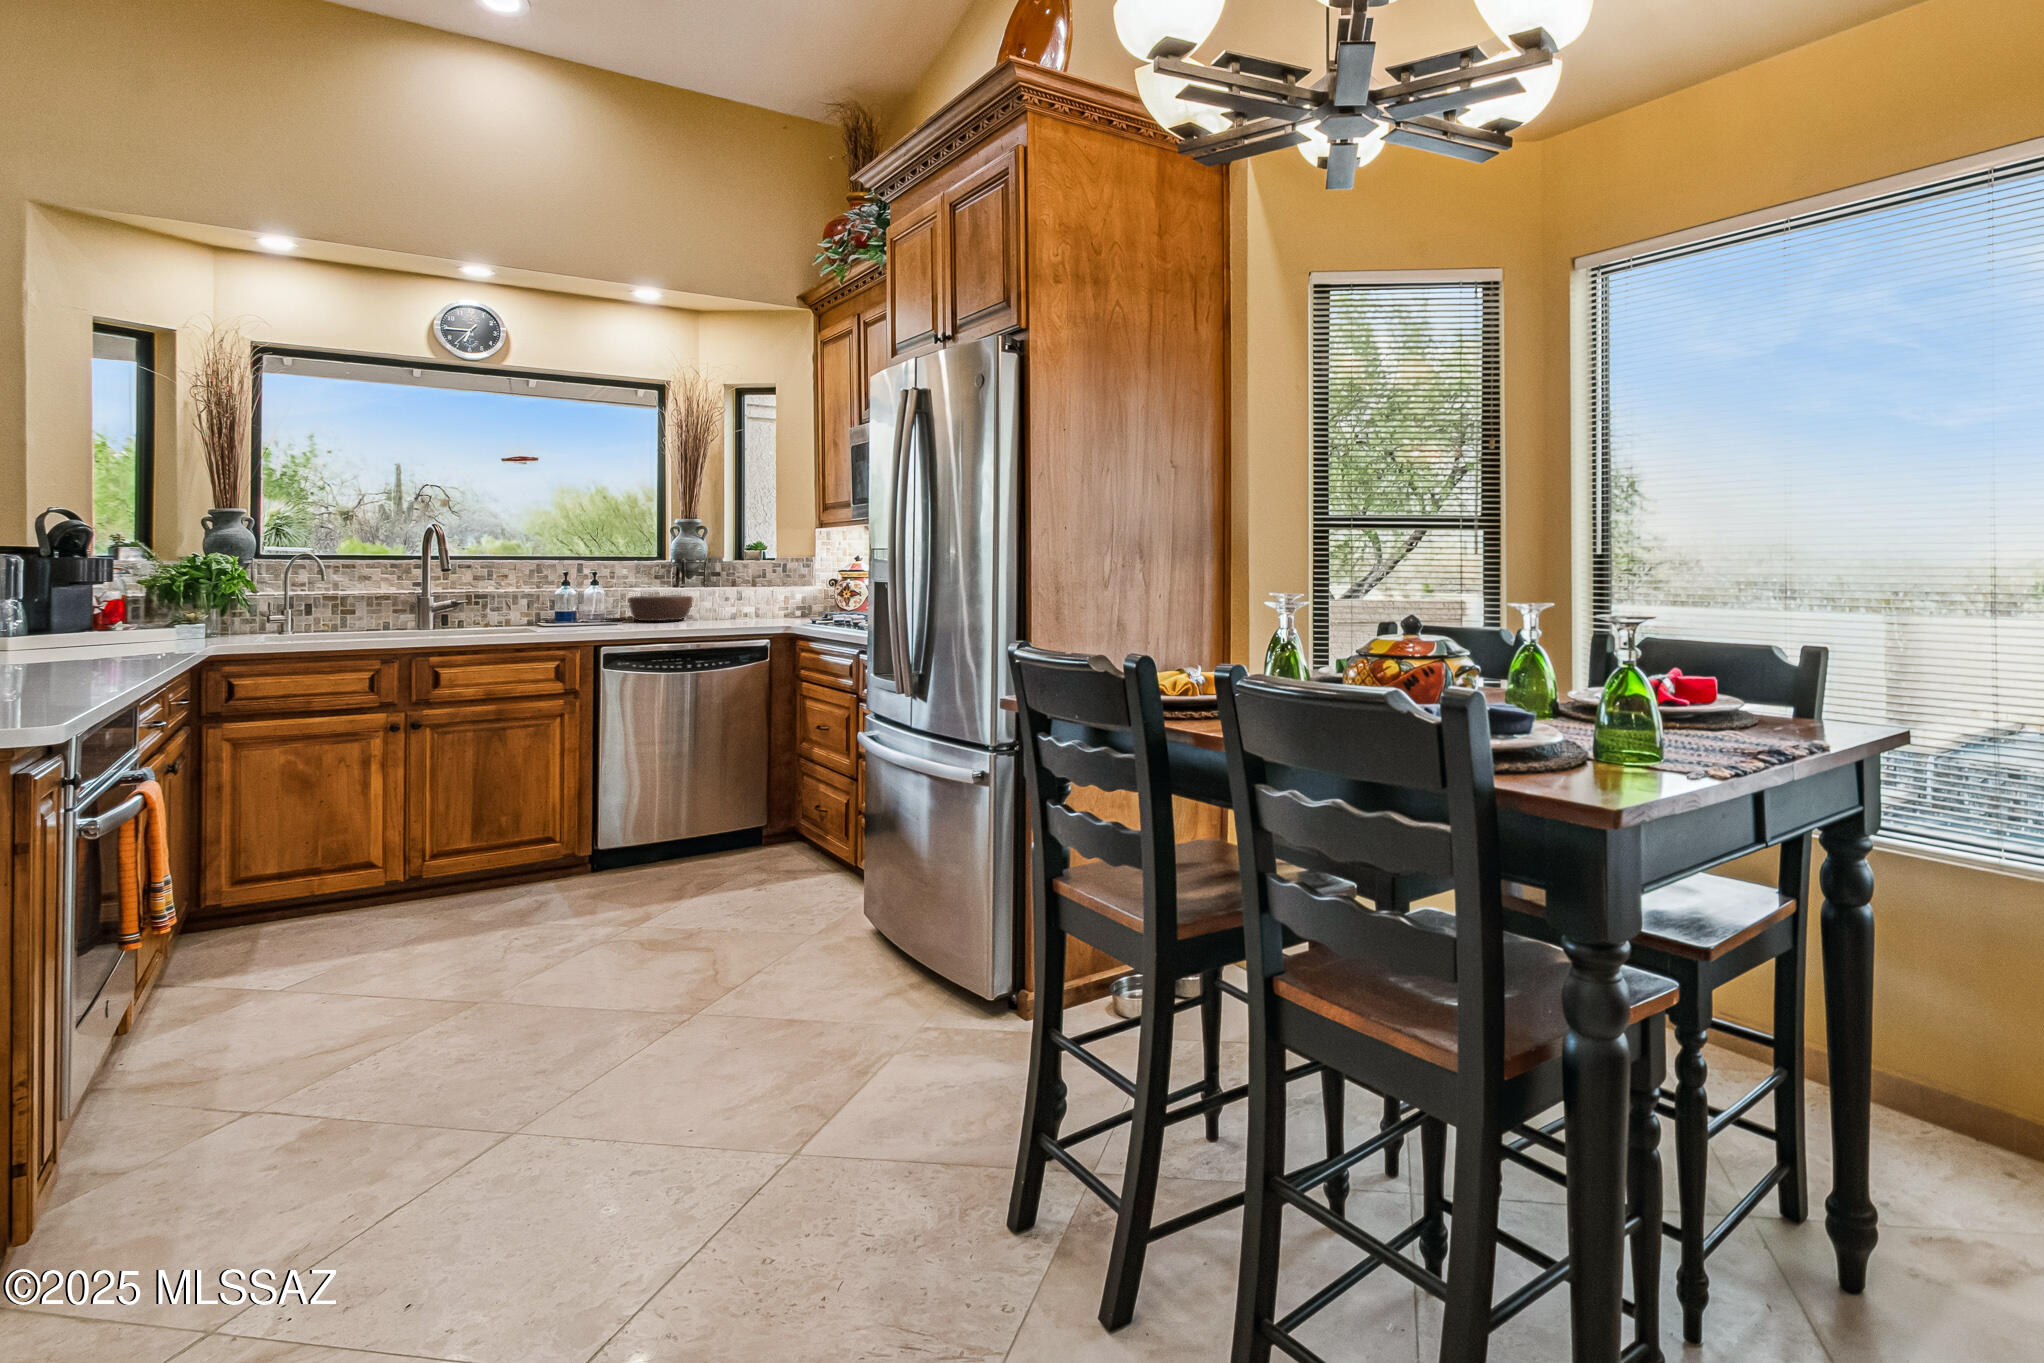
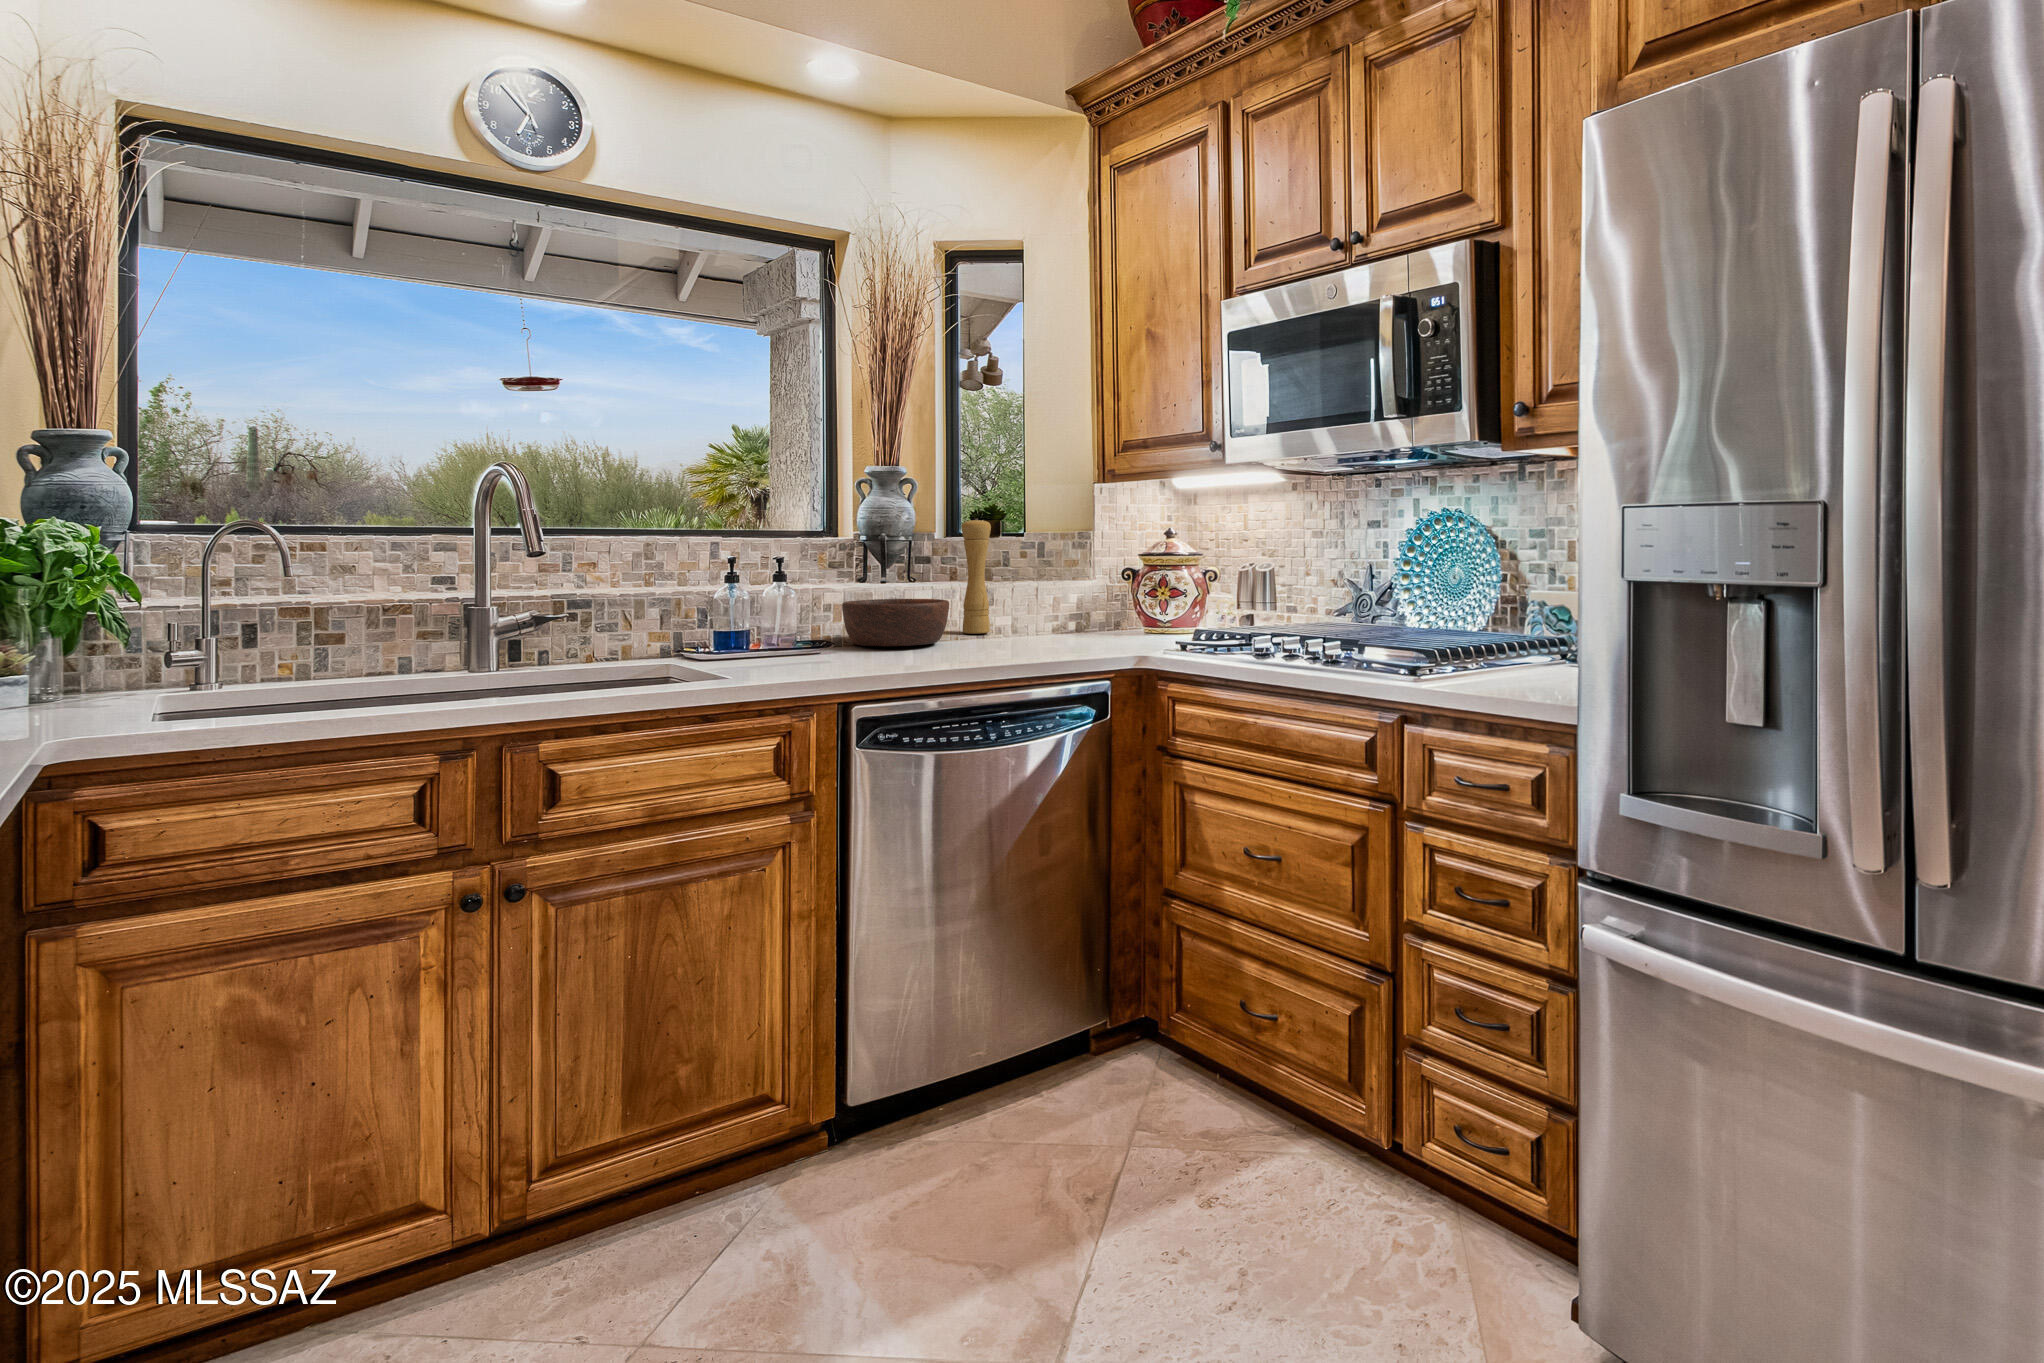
pepper mill: none [711,550,729,616] -> present [962,519,991,634]

